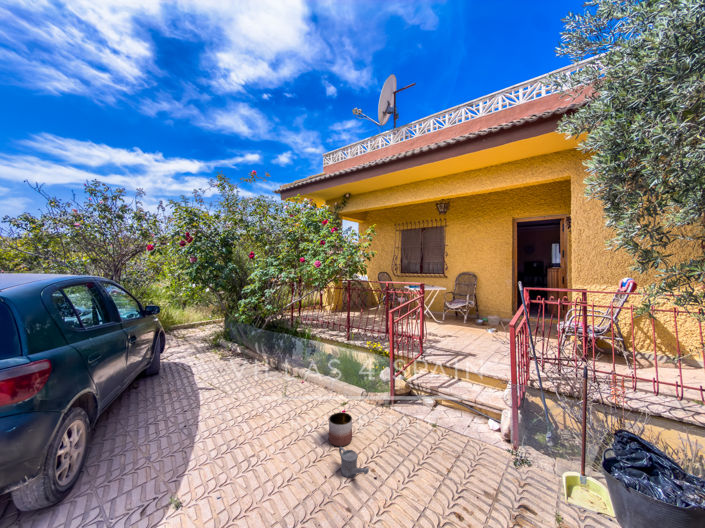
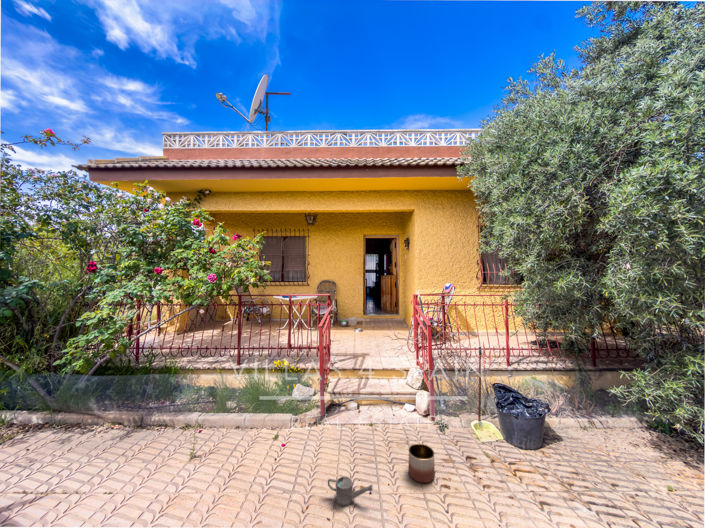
planter: present [329,412,352,446] -> present [408,444,435,483]

